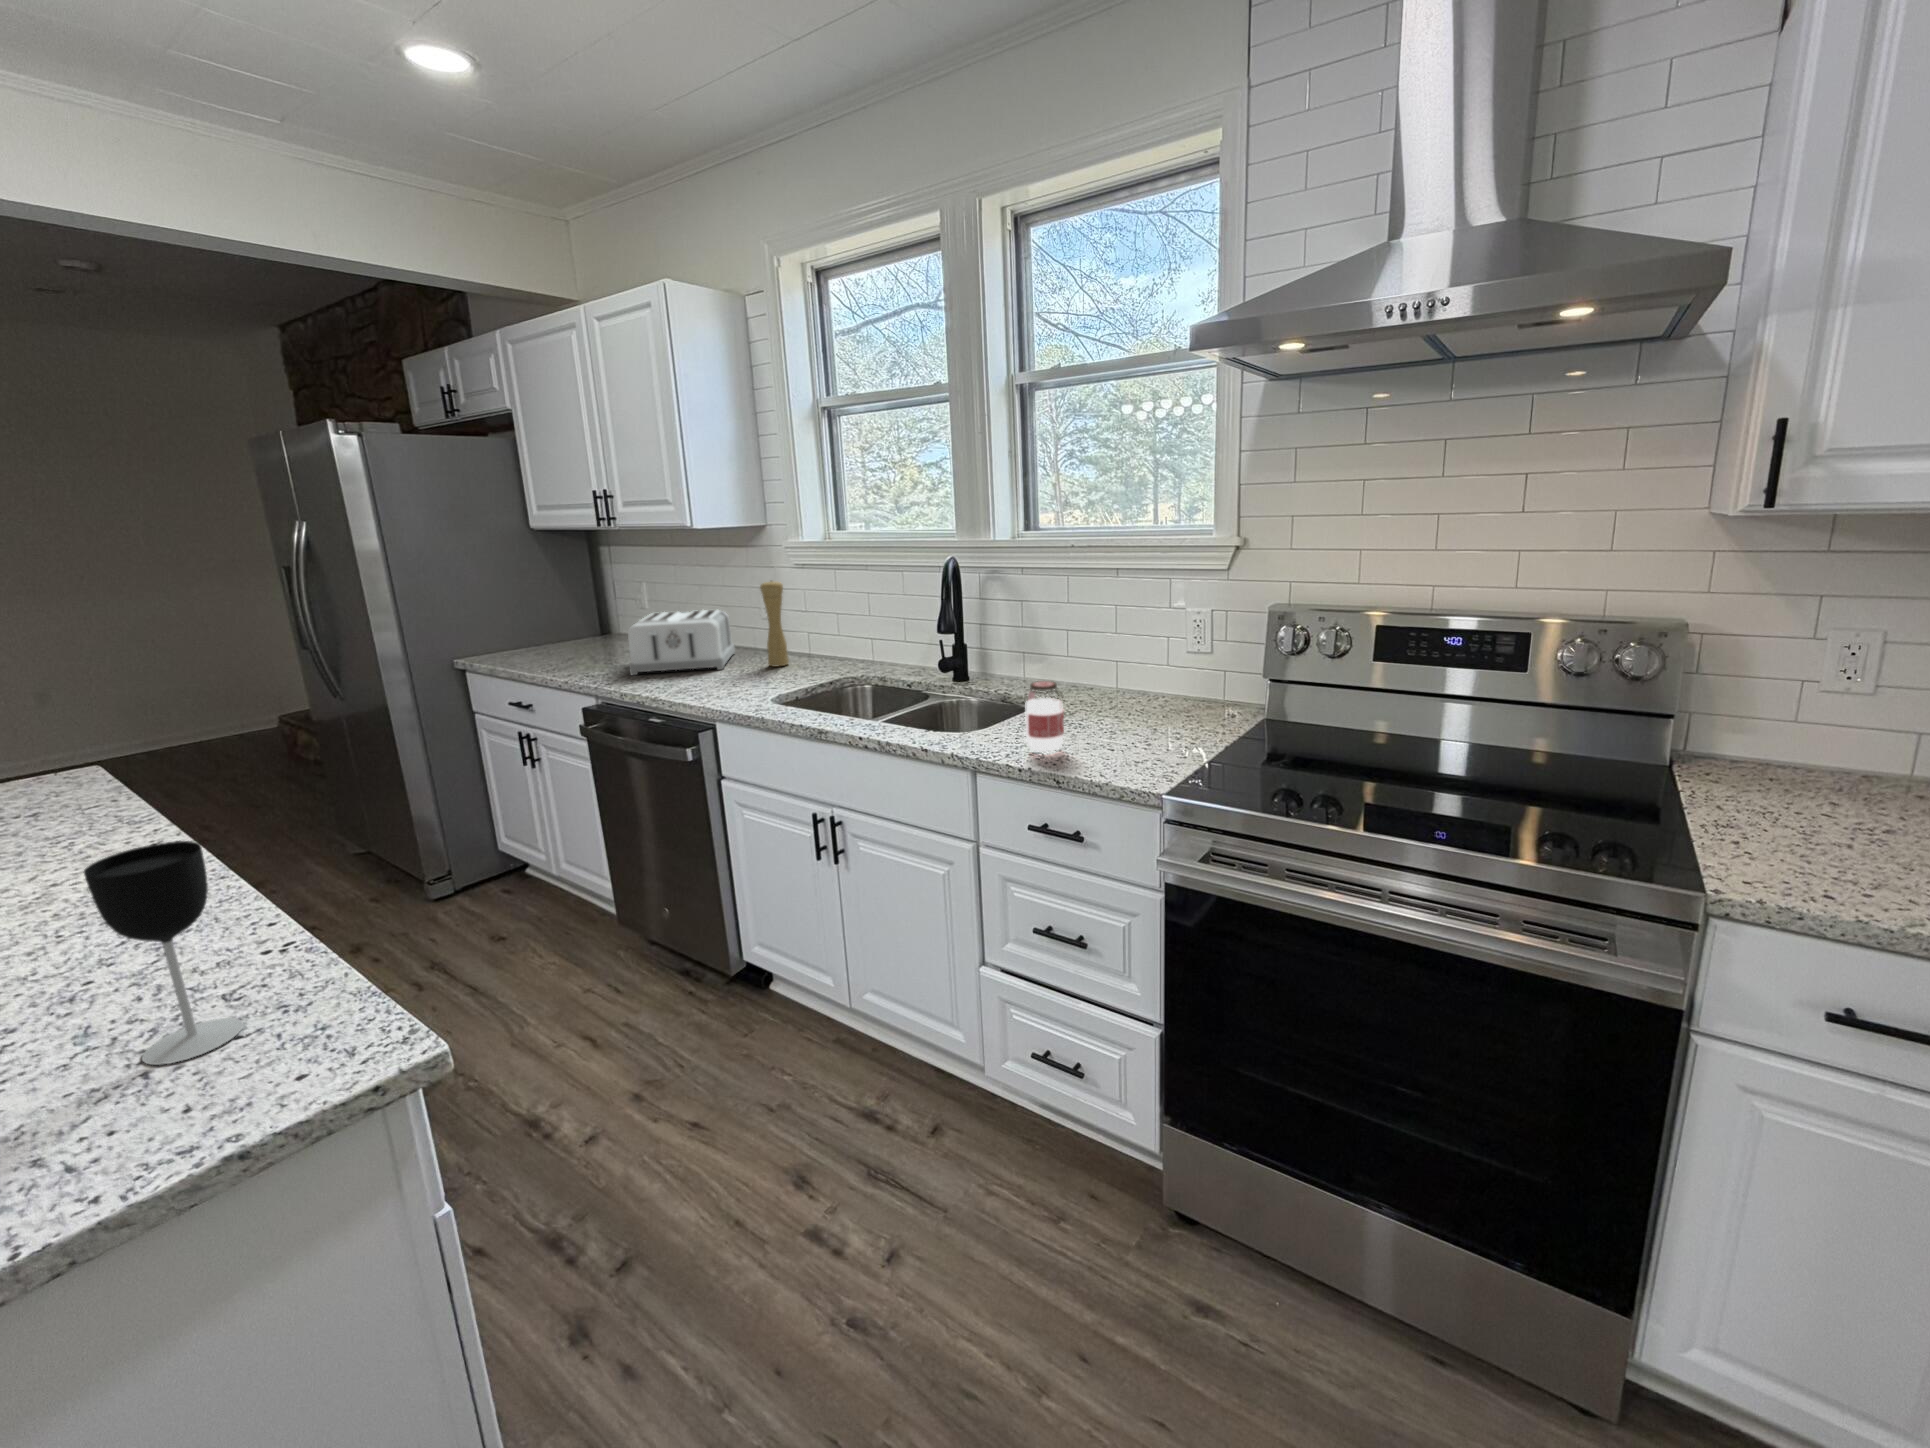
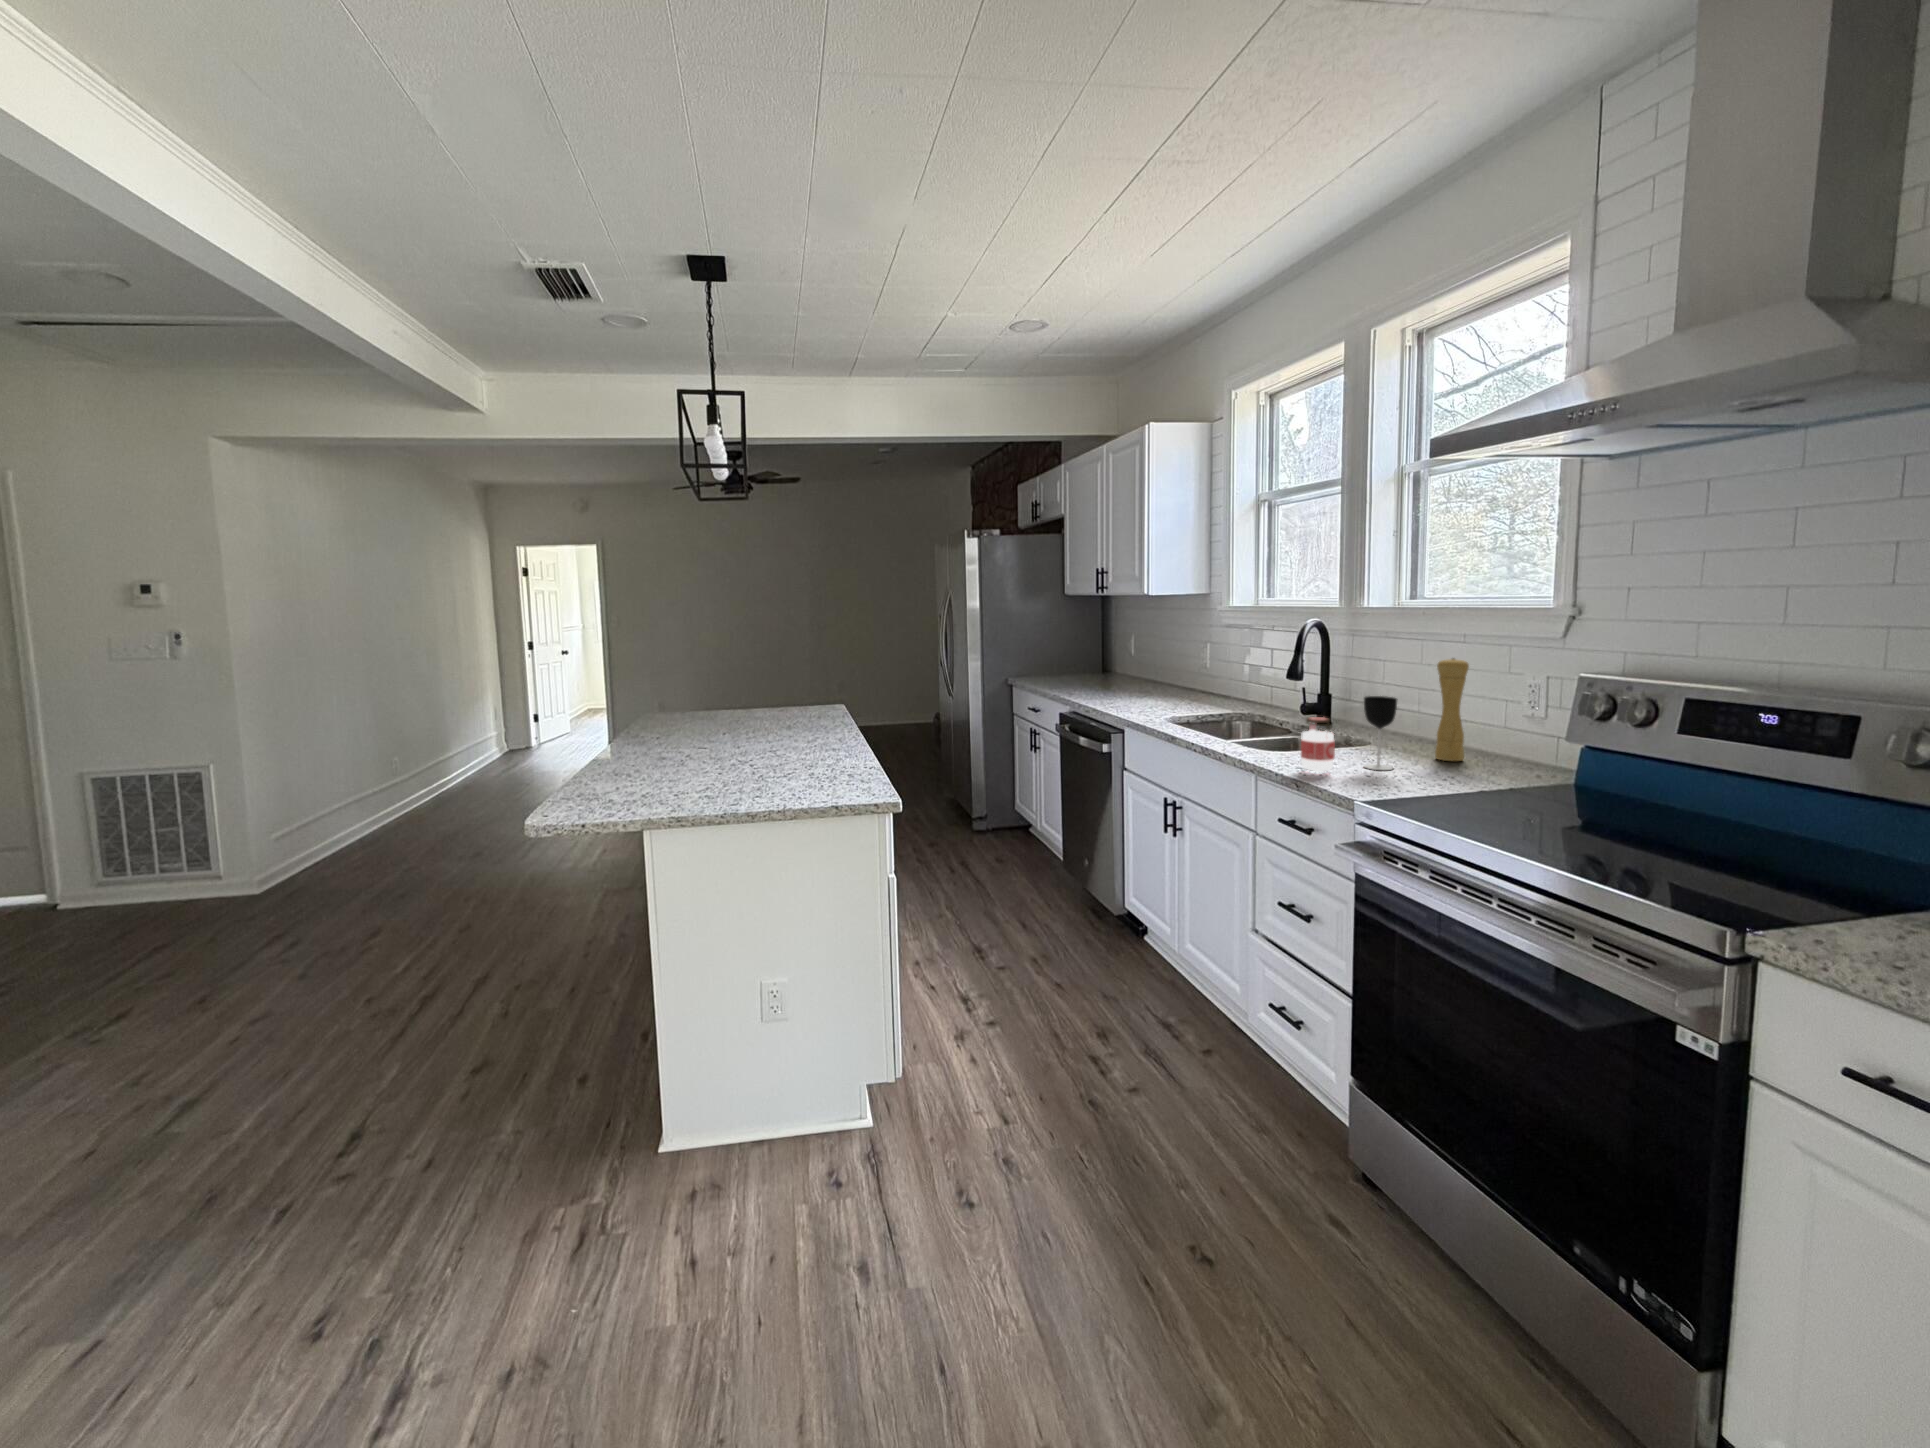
pepper mill: present [760,581,789,667] -> present [1435,658,1469,761]
toaster: present [628,610,735,675] -> none [1095,657,1176,700]
wine glass: present [83,841,244,1065] -> present [1364,696,1397,770]

